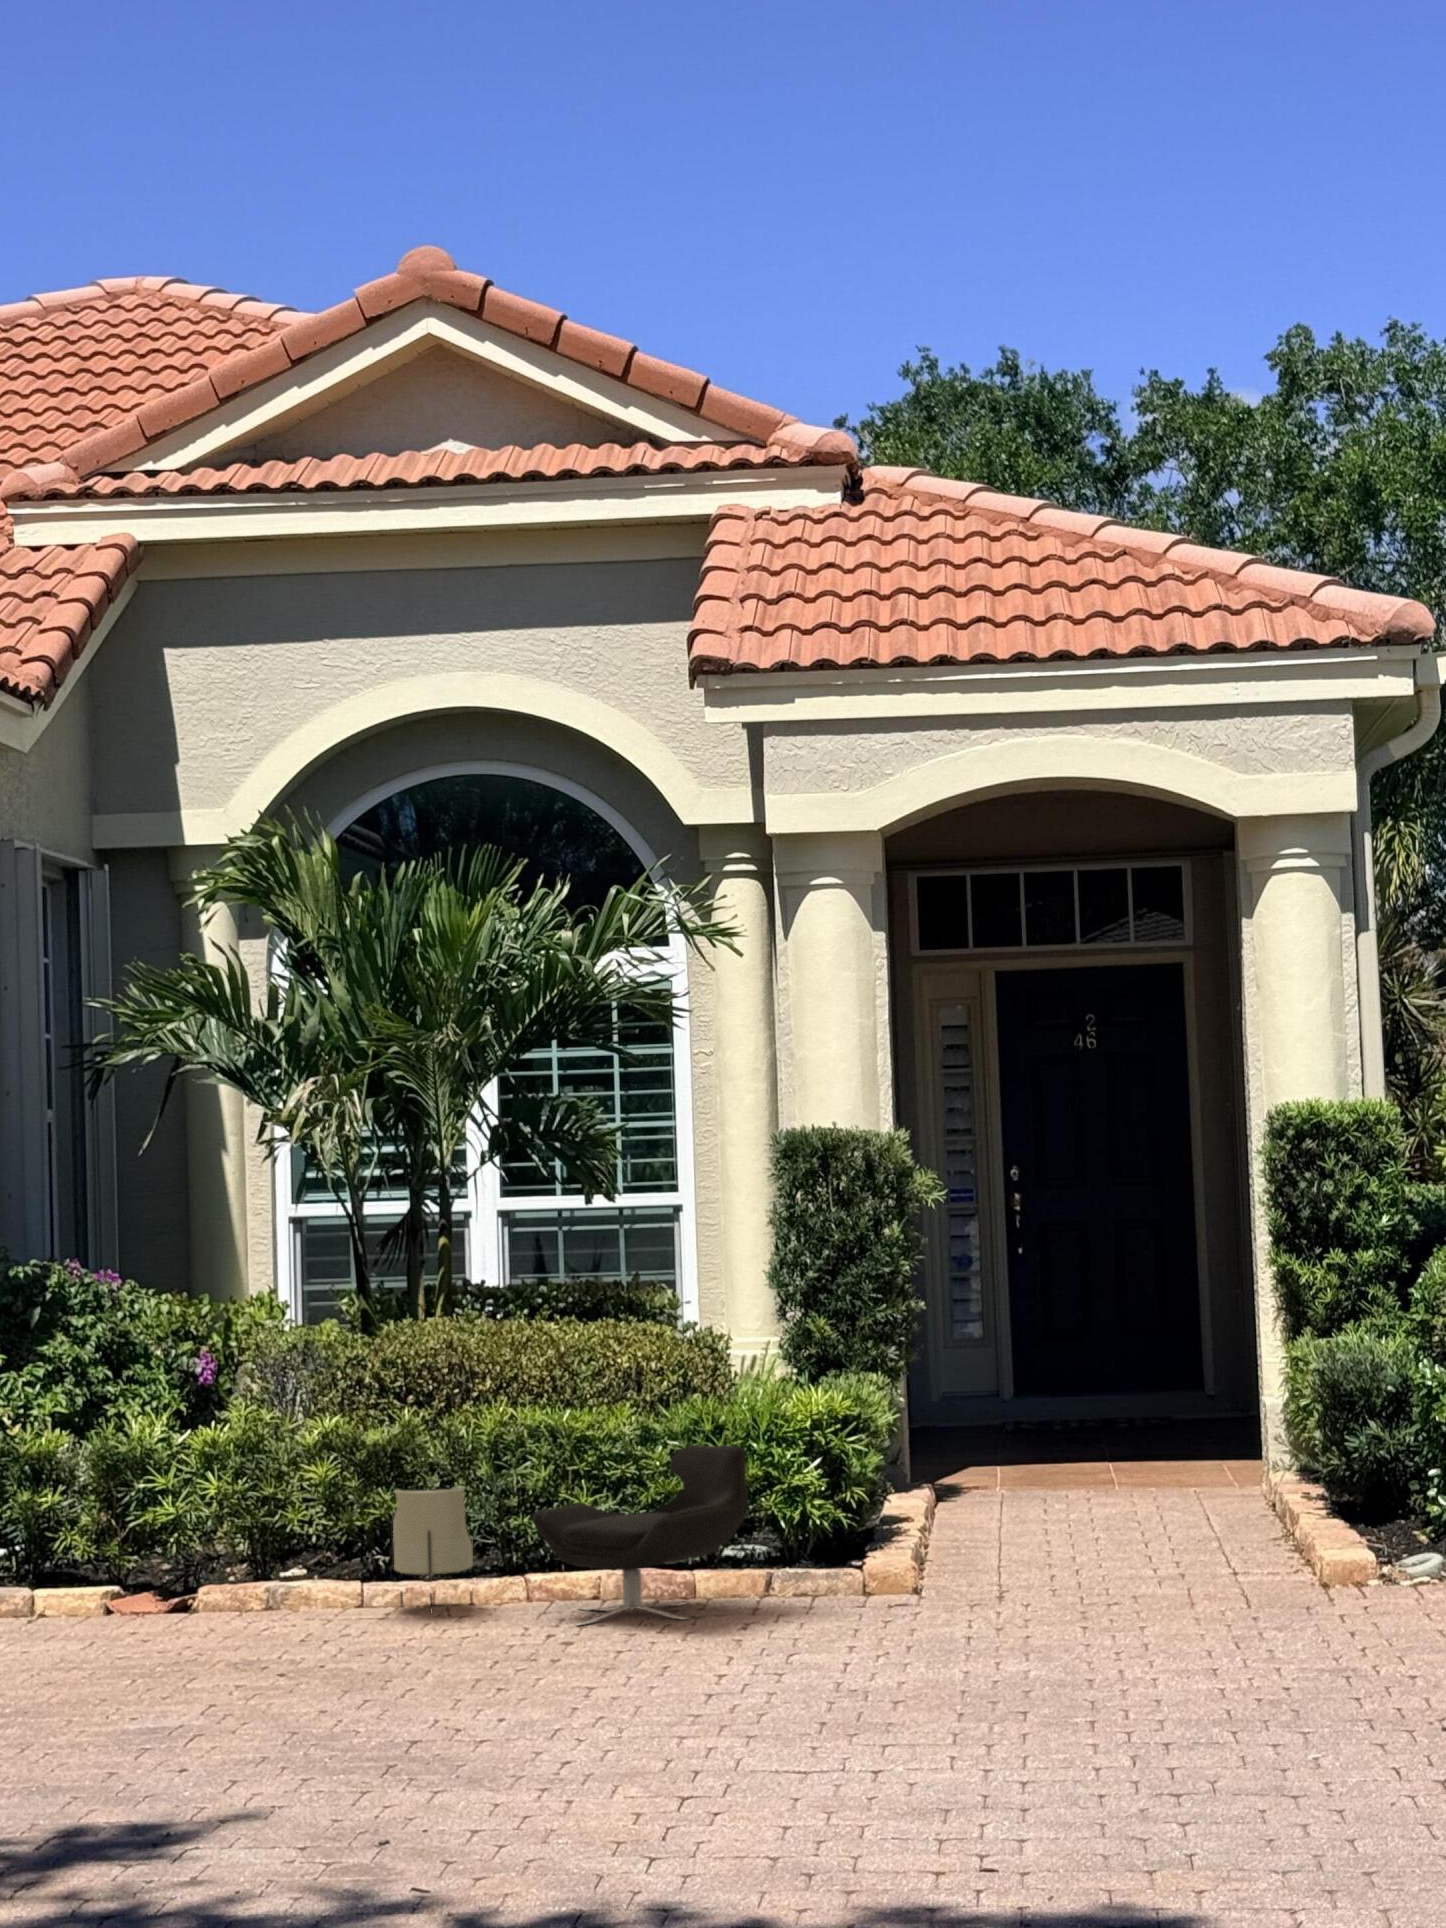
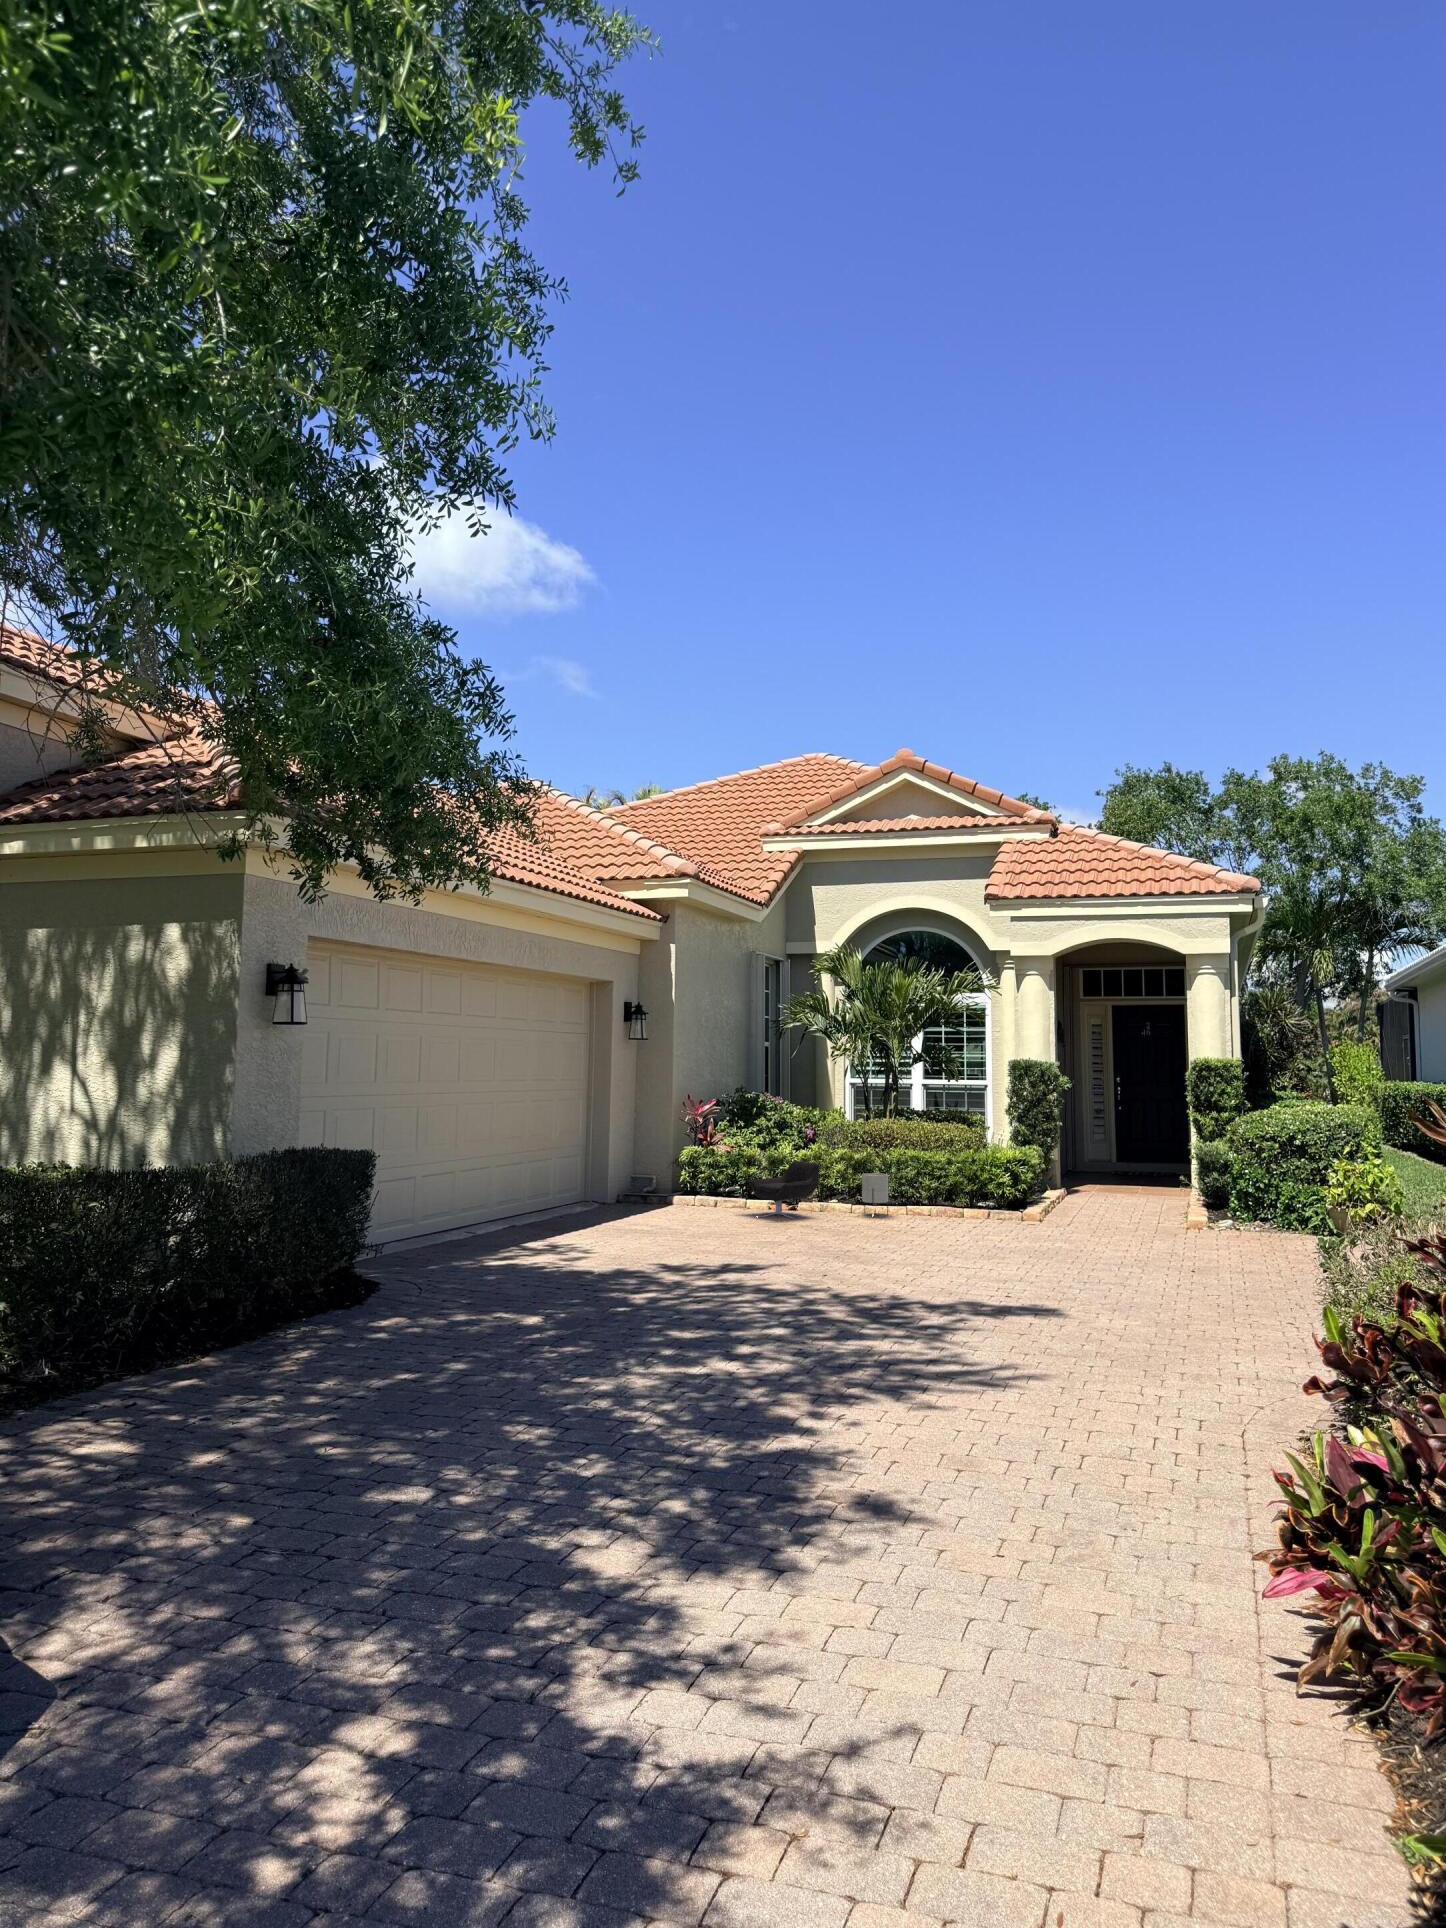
lounge chair: present [533,1444,749,1625] -> present [749,1161,820,1218]

